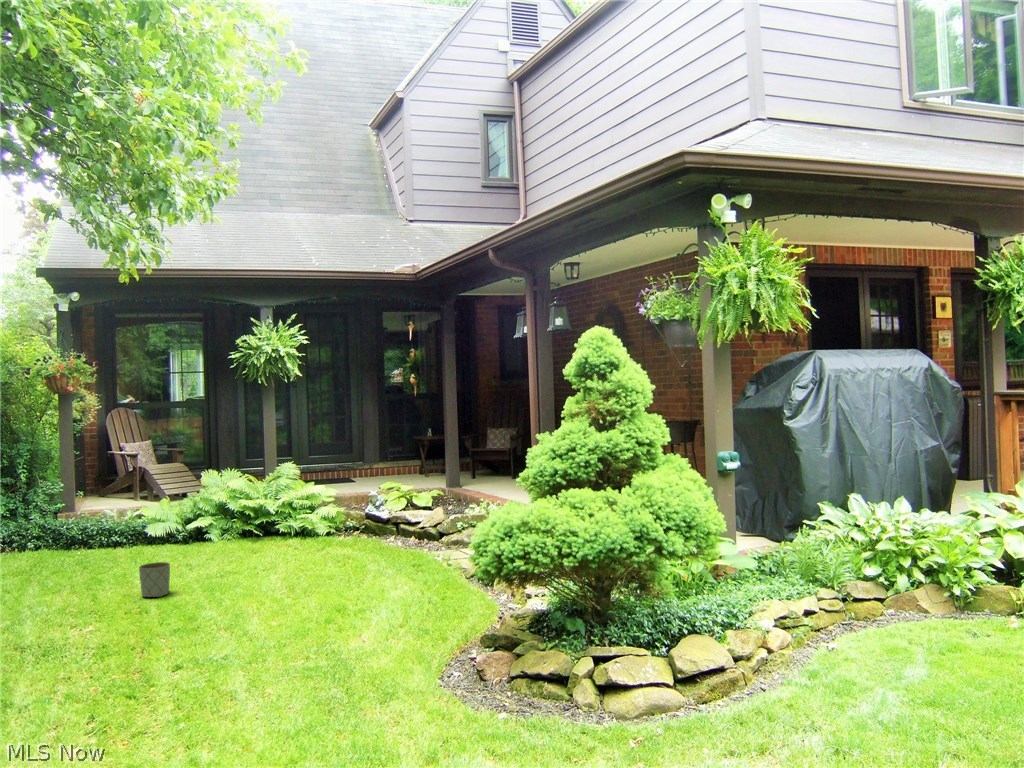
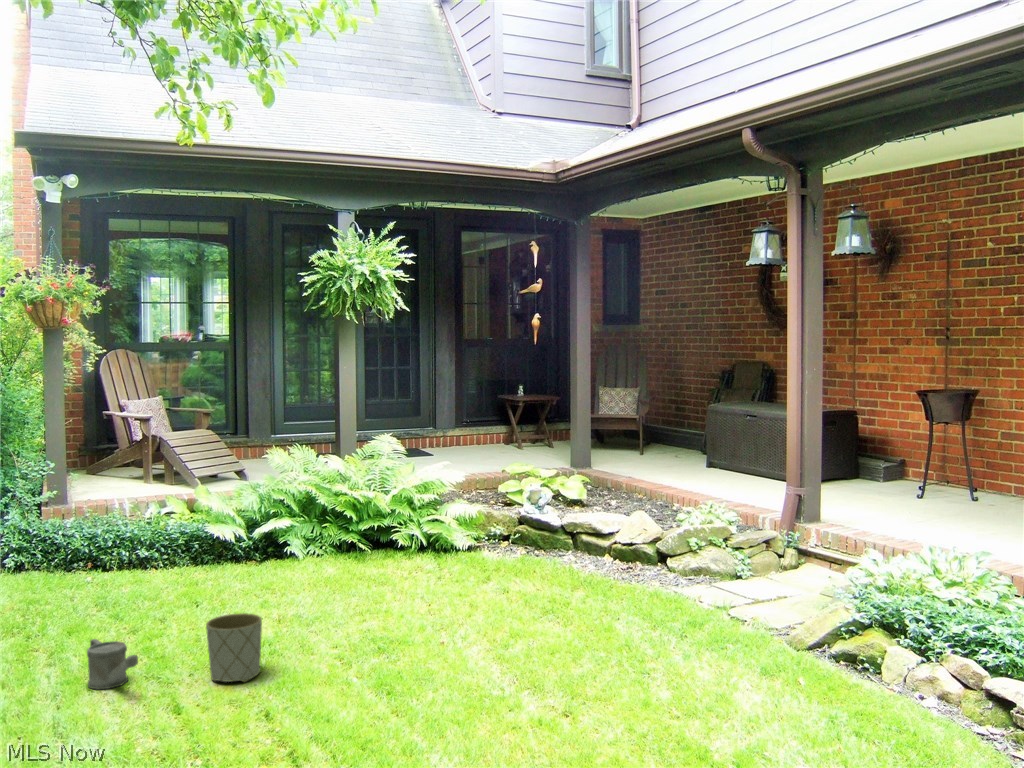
watering can: none [75,577,101,602] -> present [87,639,138,690]

